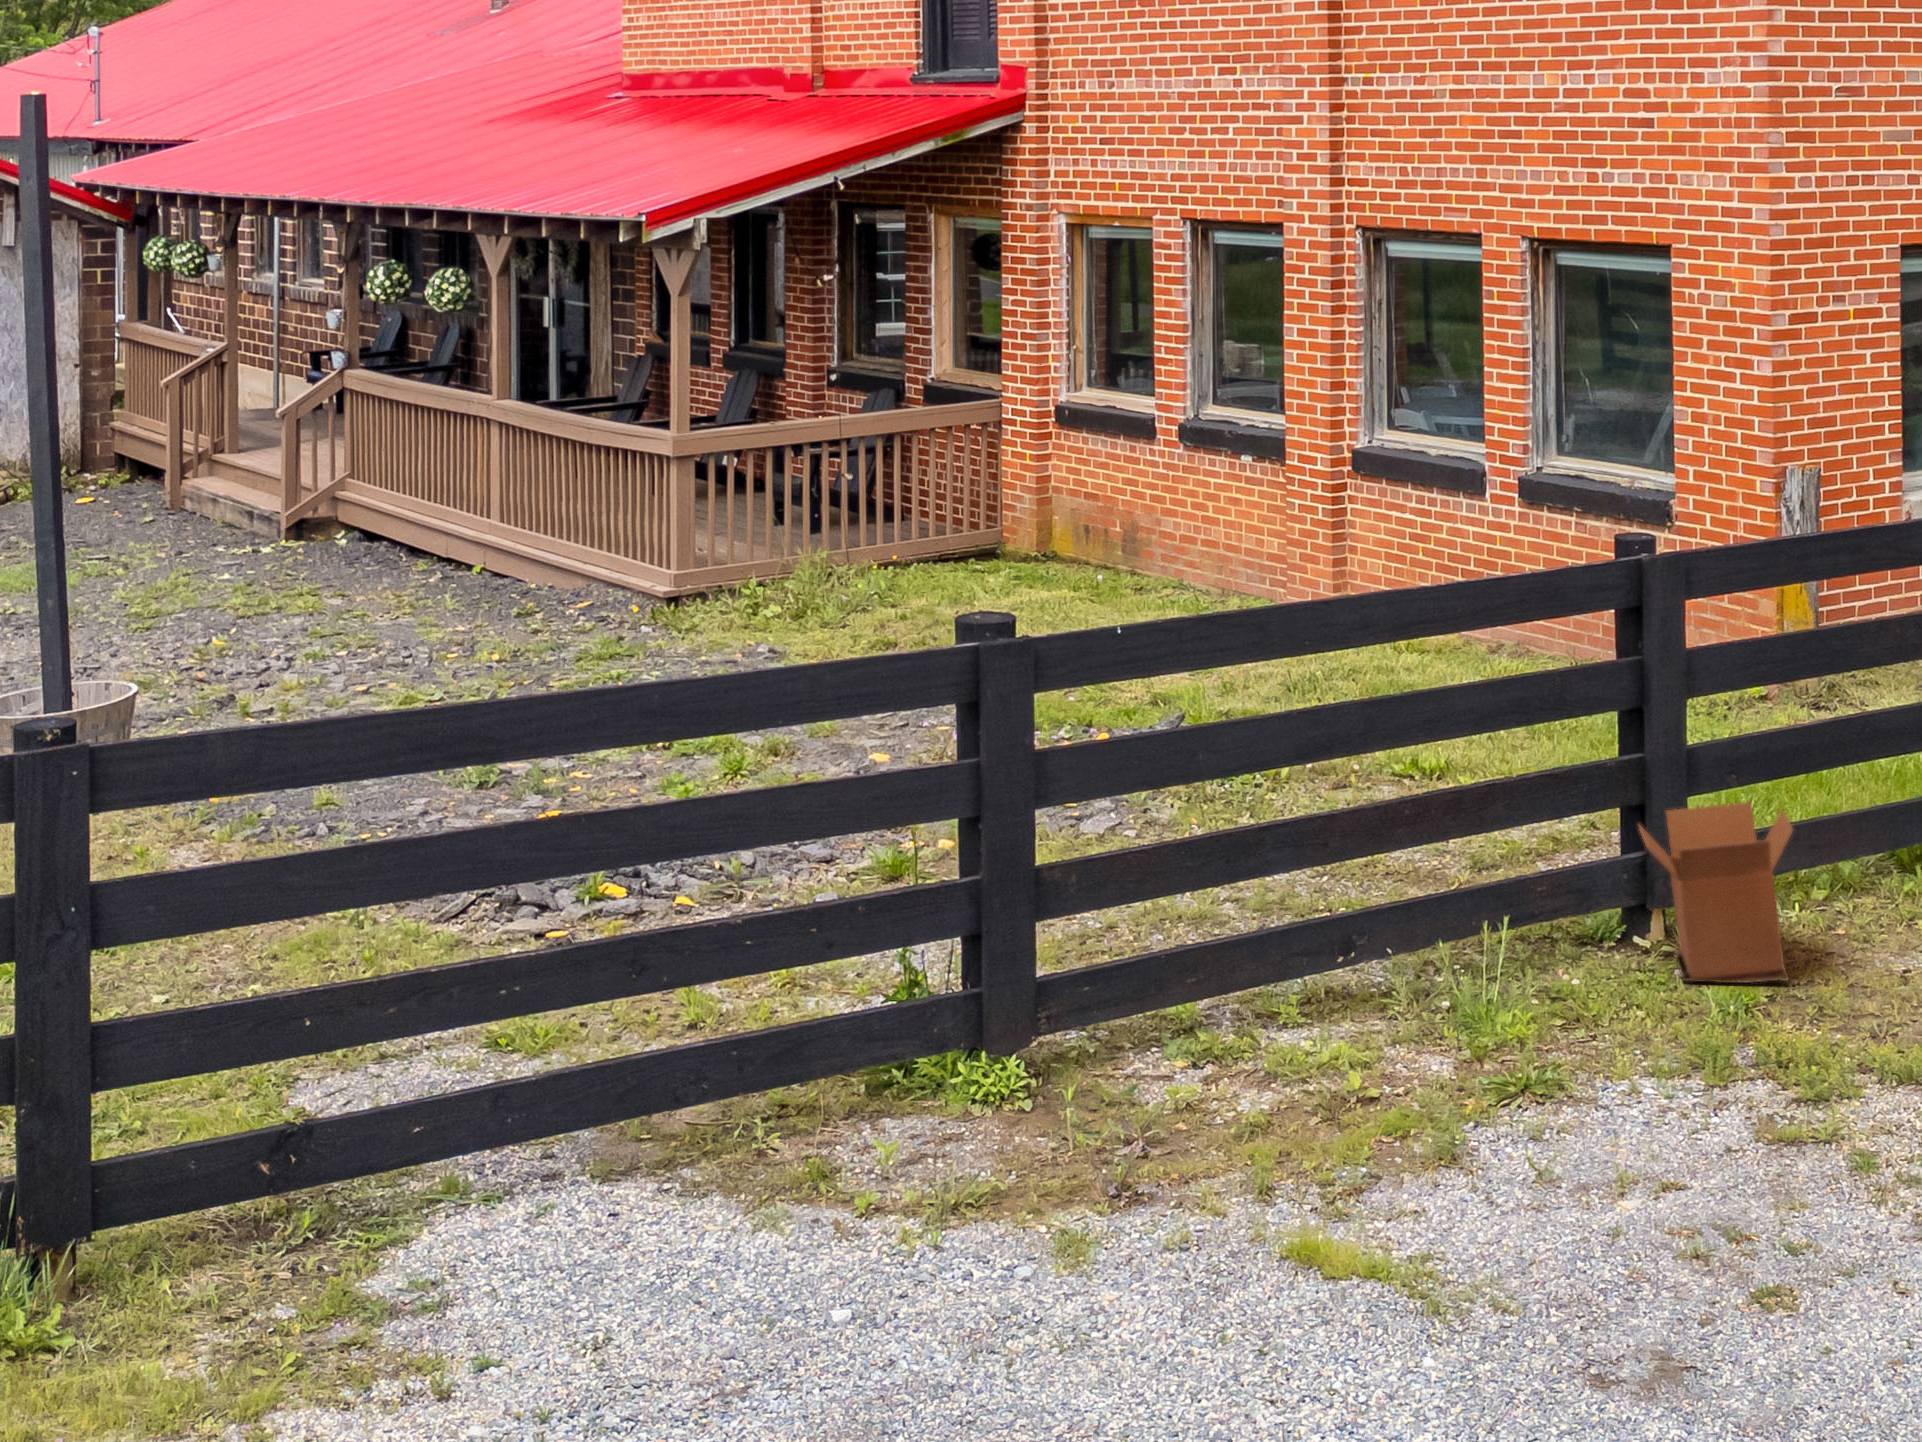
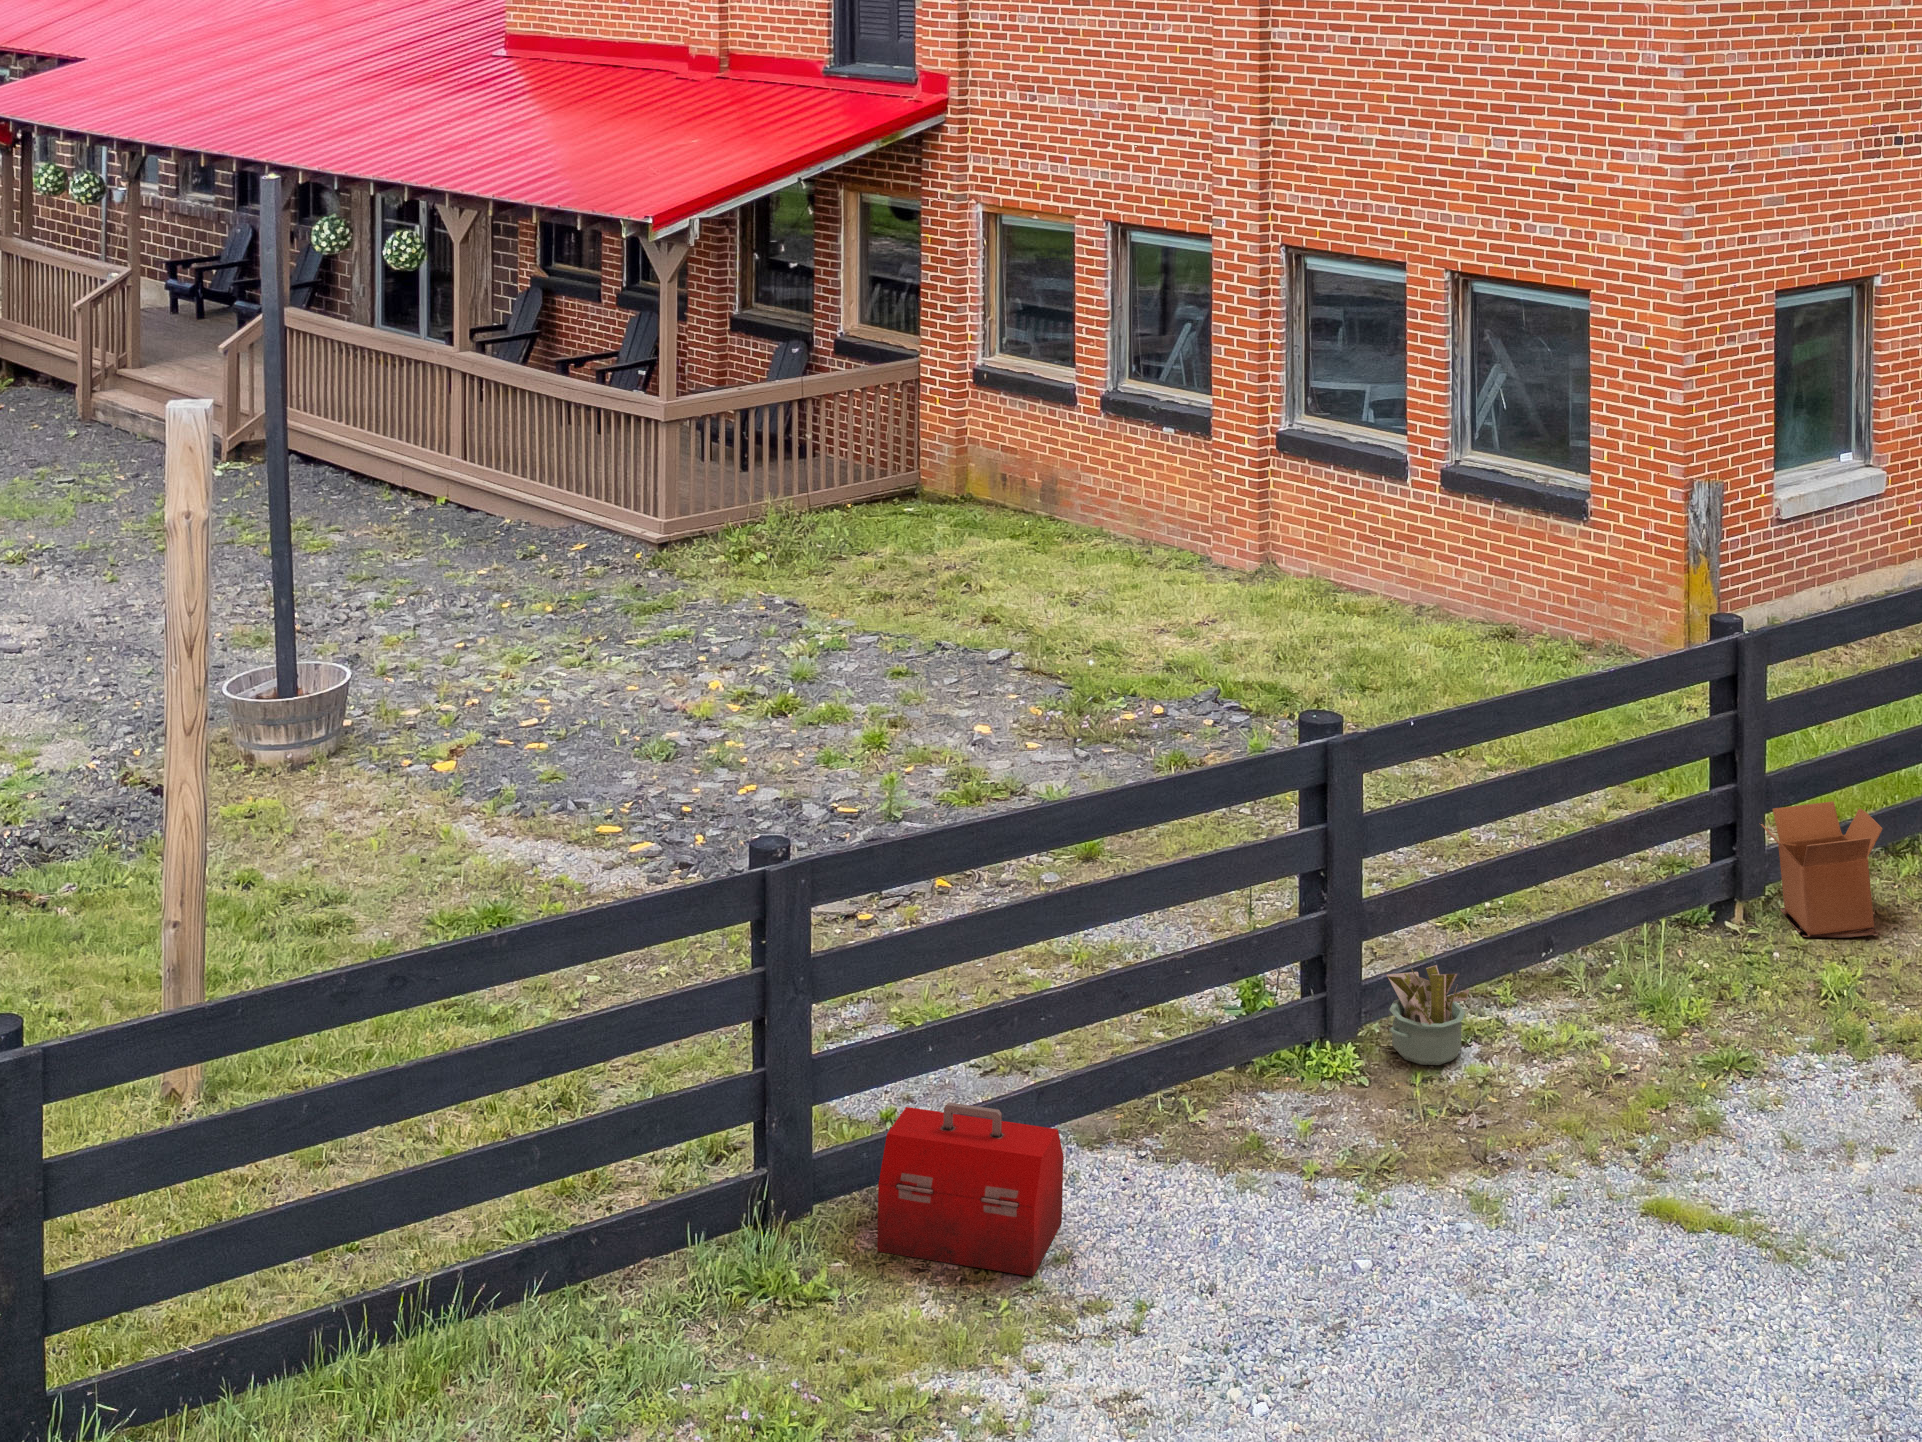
decorative plant: none [984,980,1117,1121] -> present [1387,965,1469,1065]
toolbox: none [29,1116,334,1373] -> present [877,1102,1063,1276]

